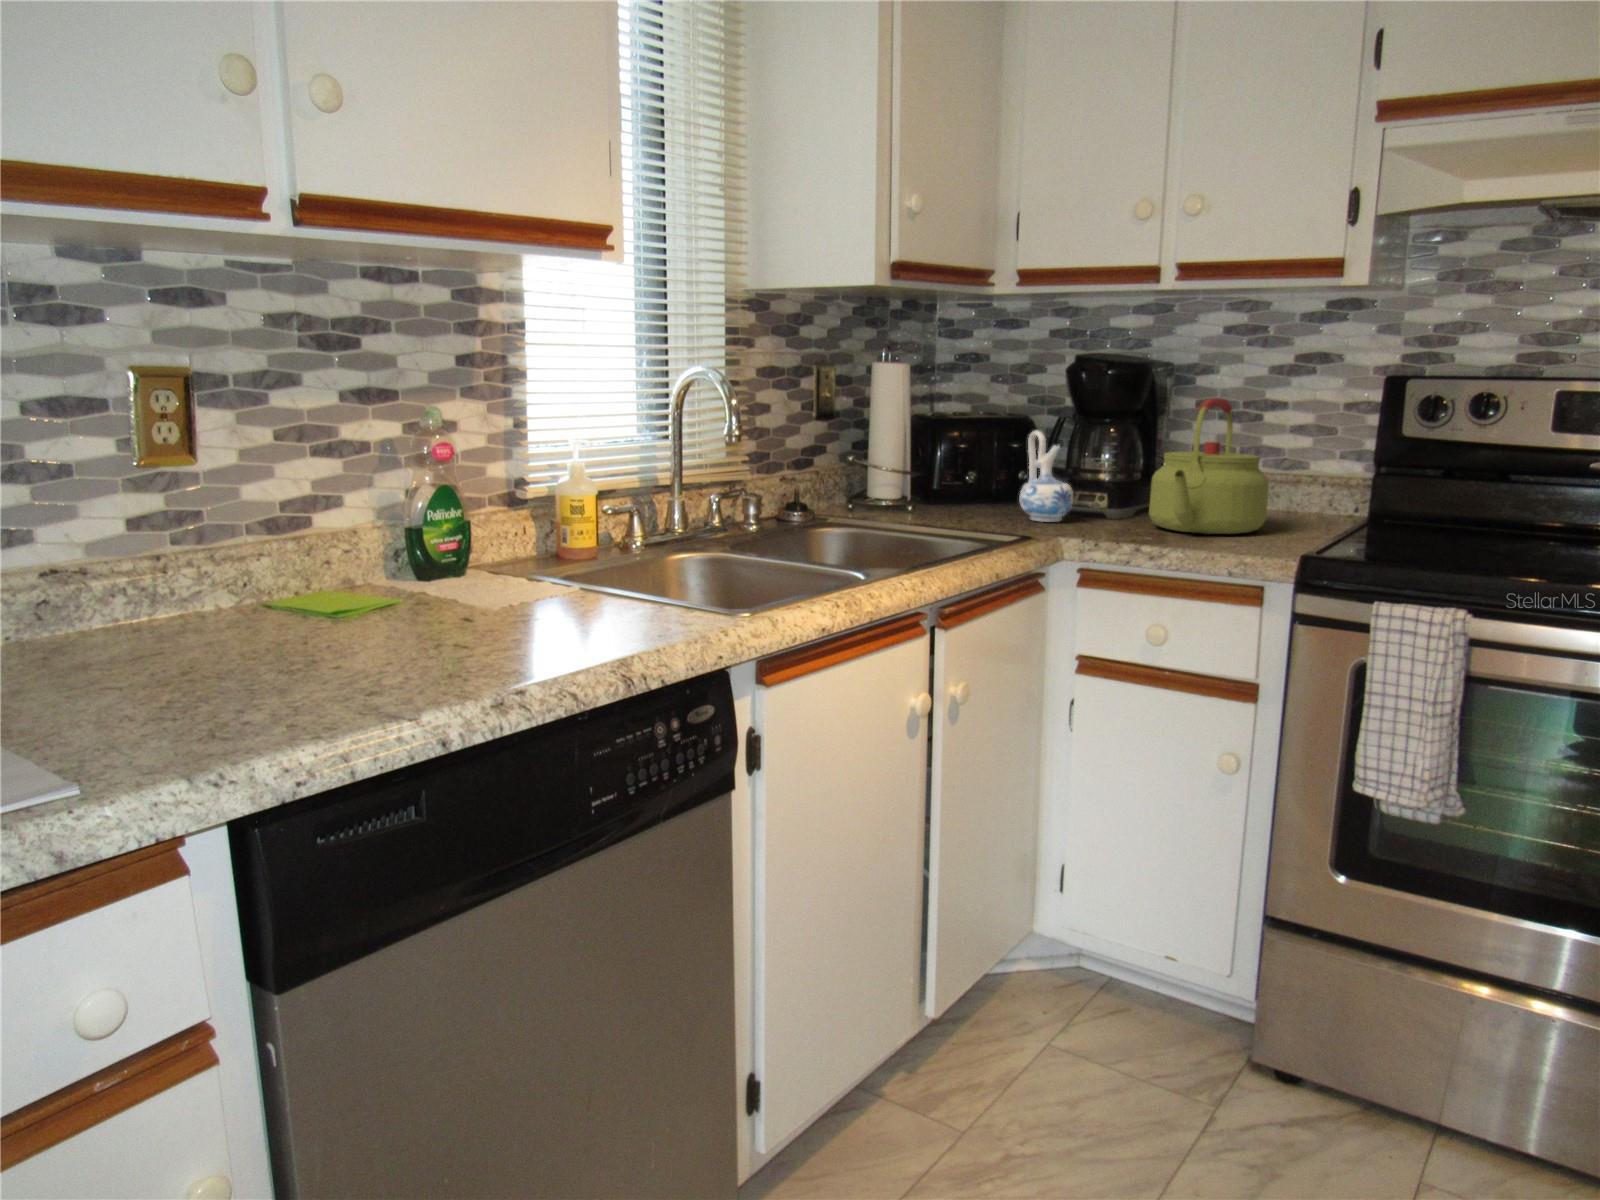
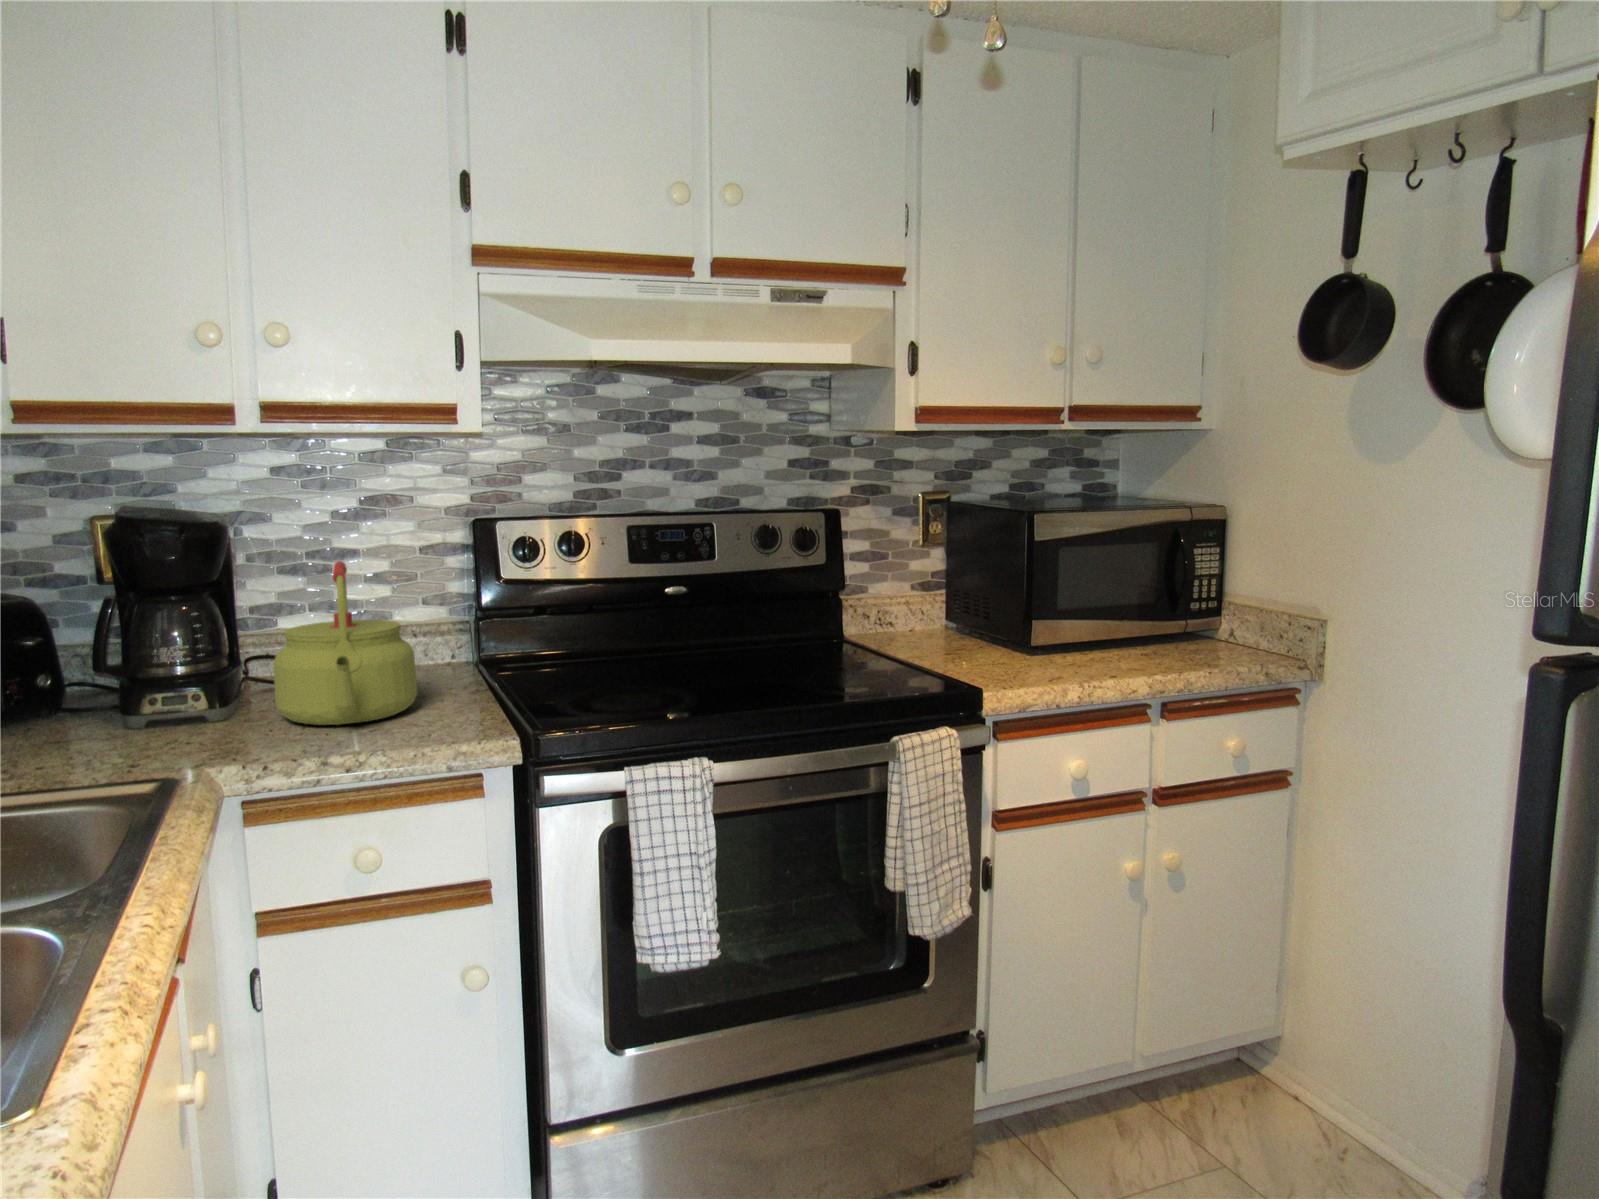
ceramic pitcher: present [1019,431,1073,522] -> none [78,625,168,751]

